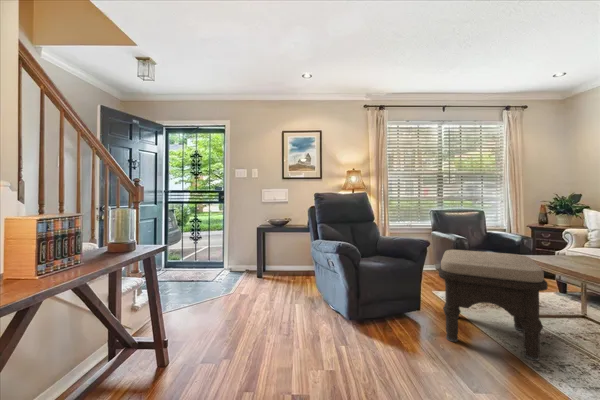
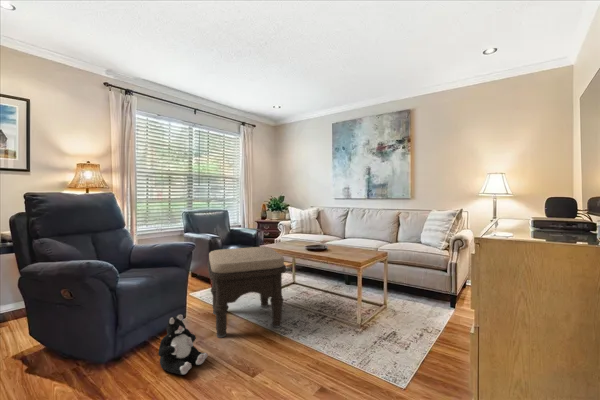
plush toy: none [384,301,429,356] -> present [158,314,207,375]

